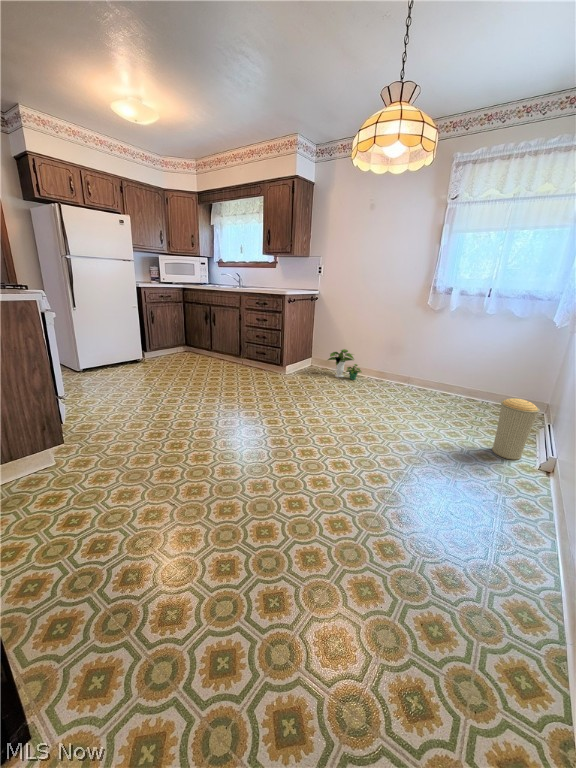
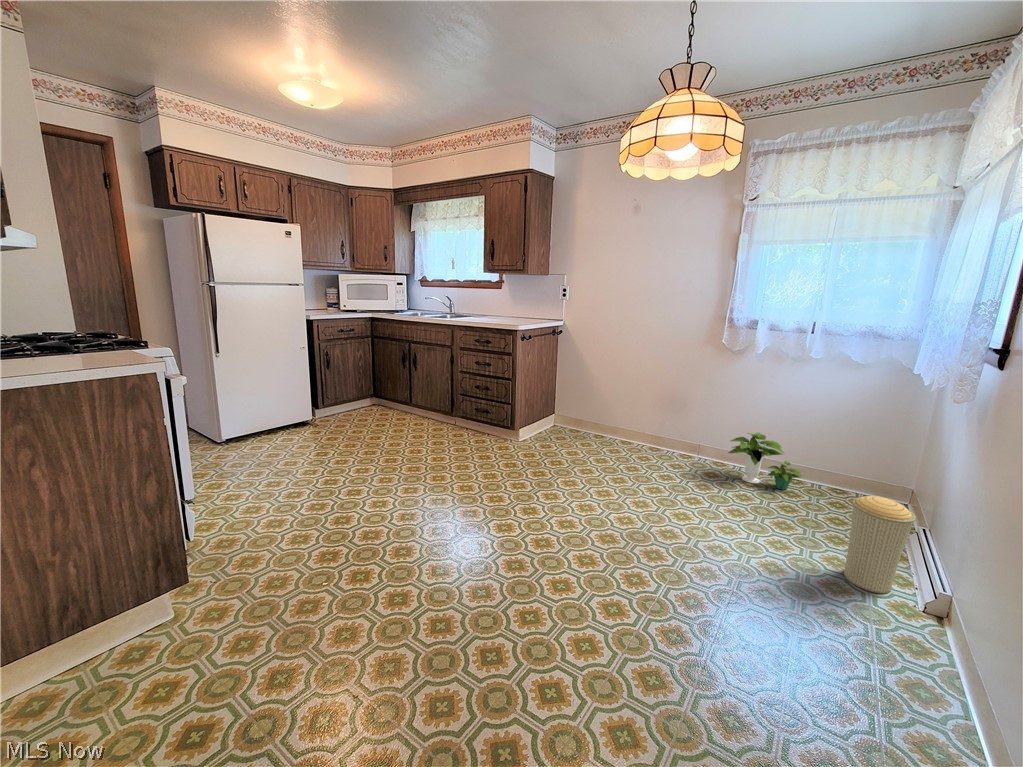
potted plant: present [328,349,361,380] -> present [728,433,802,490]

